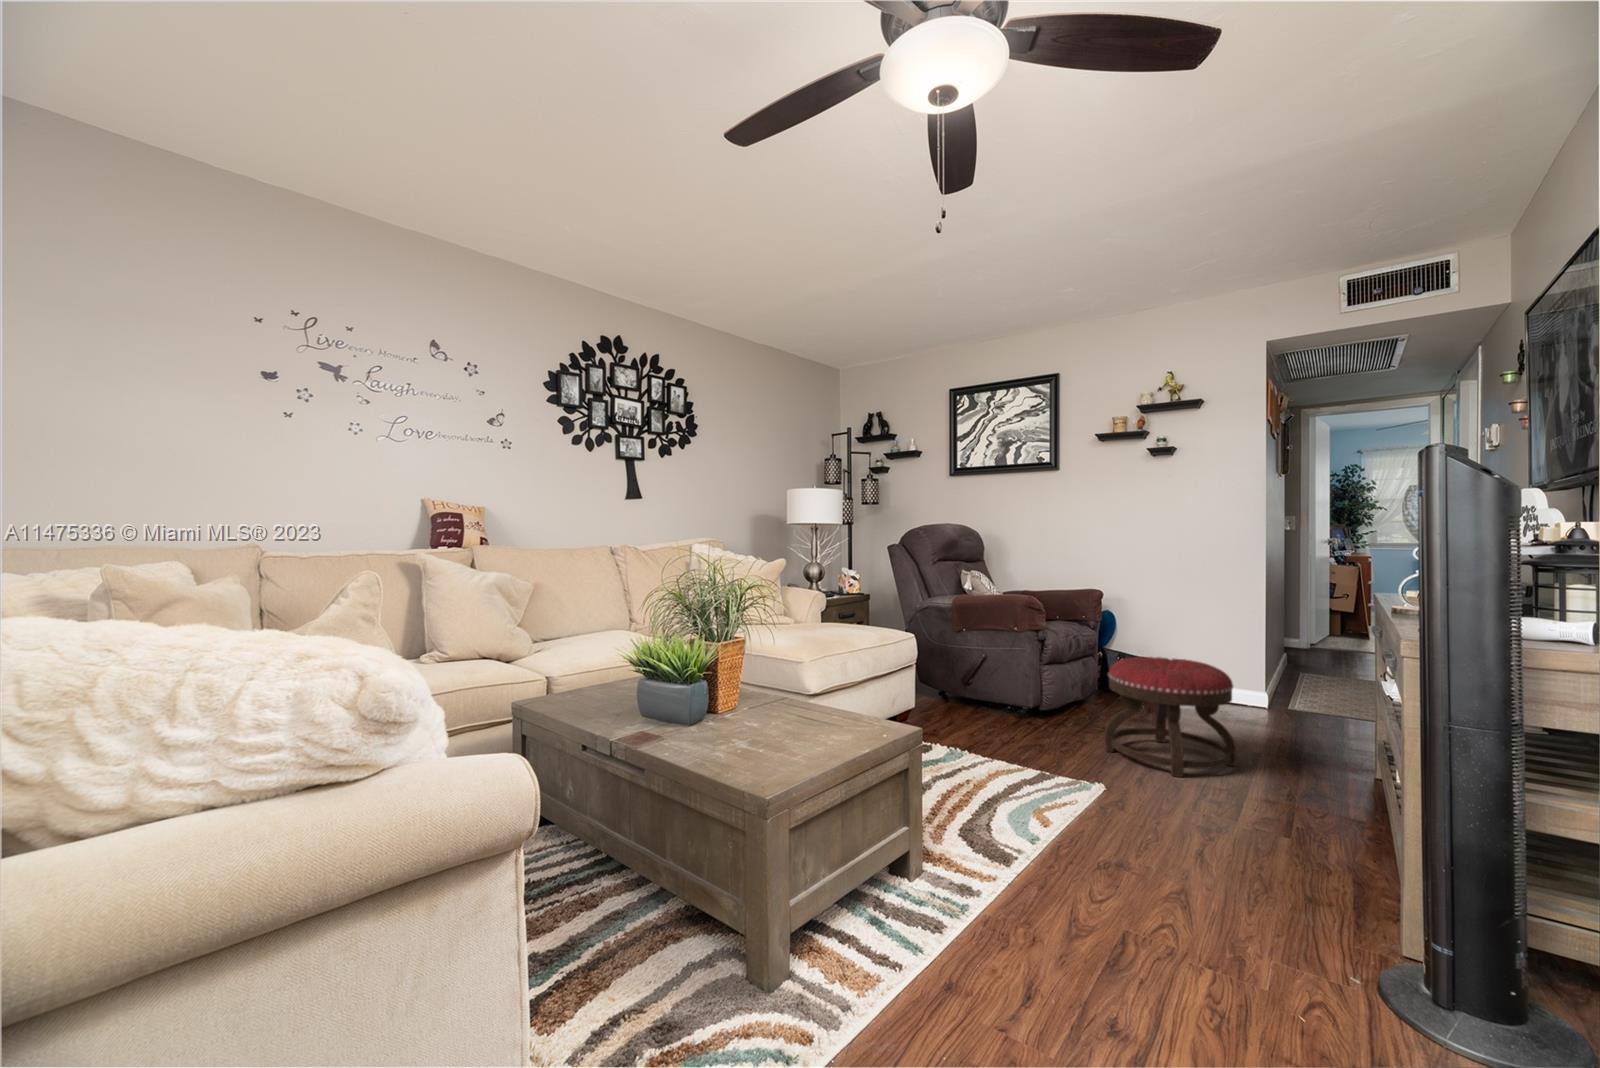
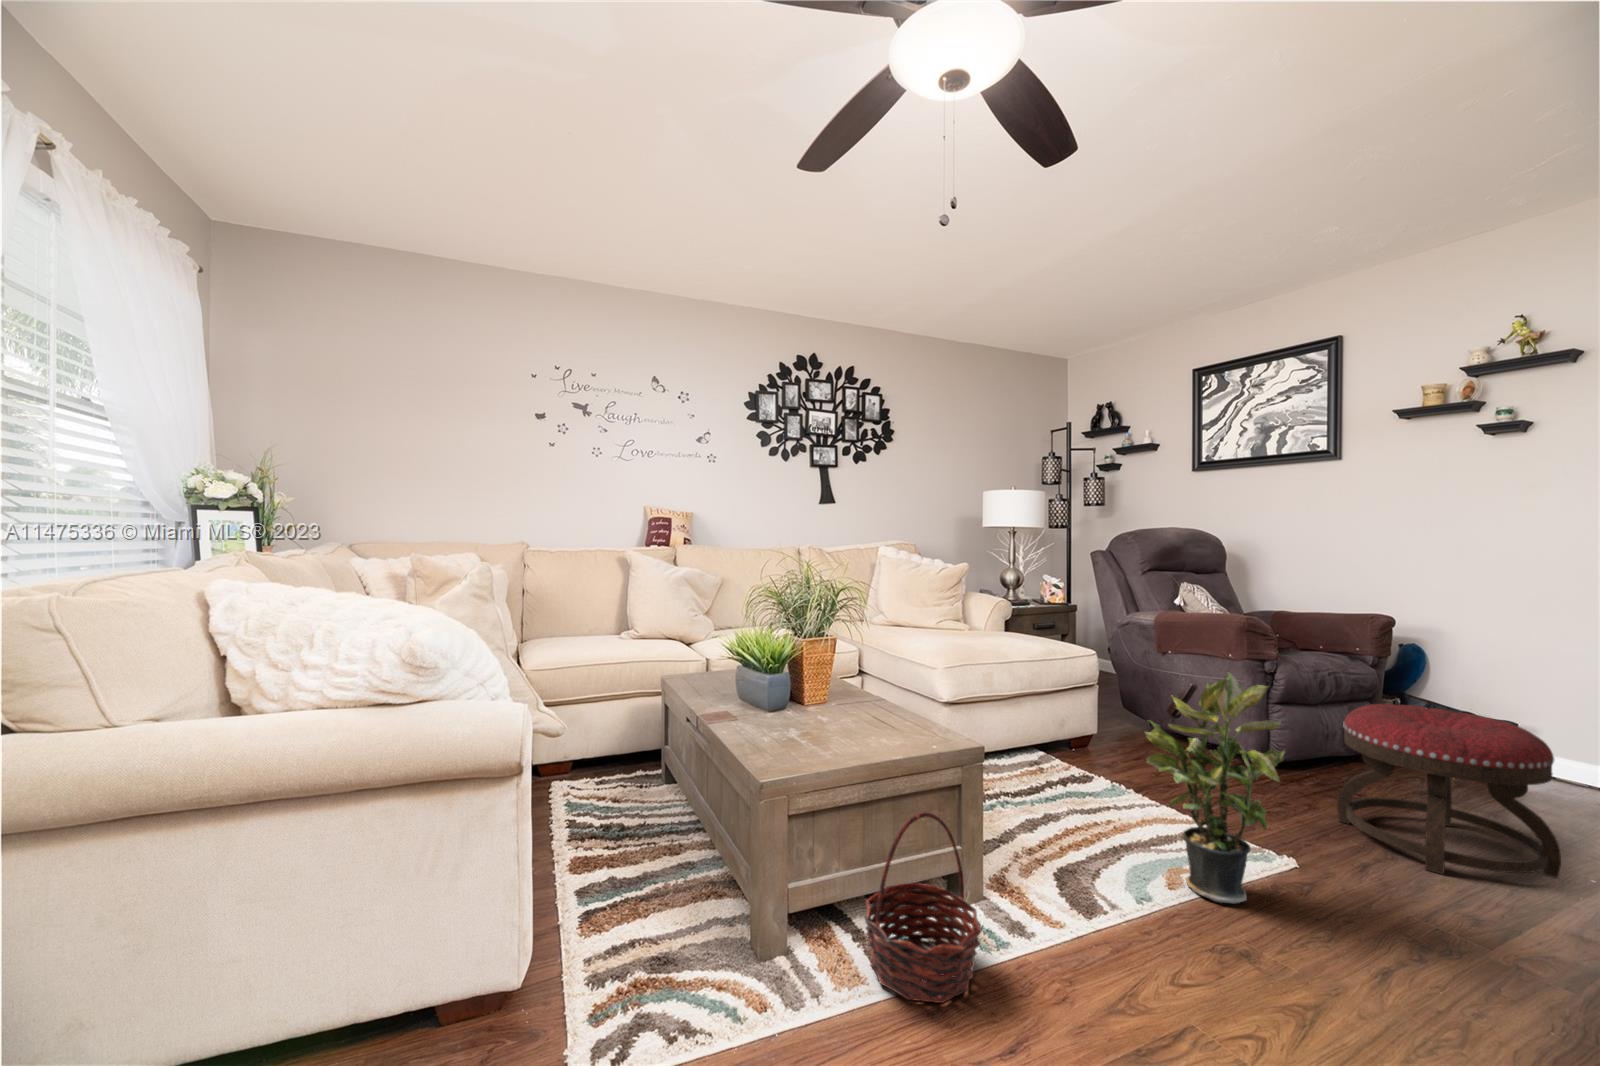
potted plant: none [1015,642,1121,831] -> present [1145,673,1285,903]
basket: none [859,799,972,981] -> present [864,812,982,1003]

